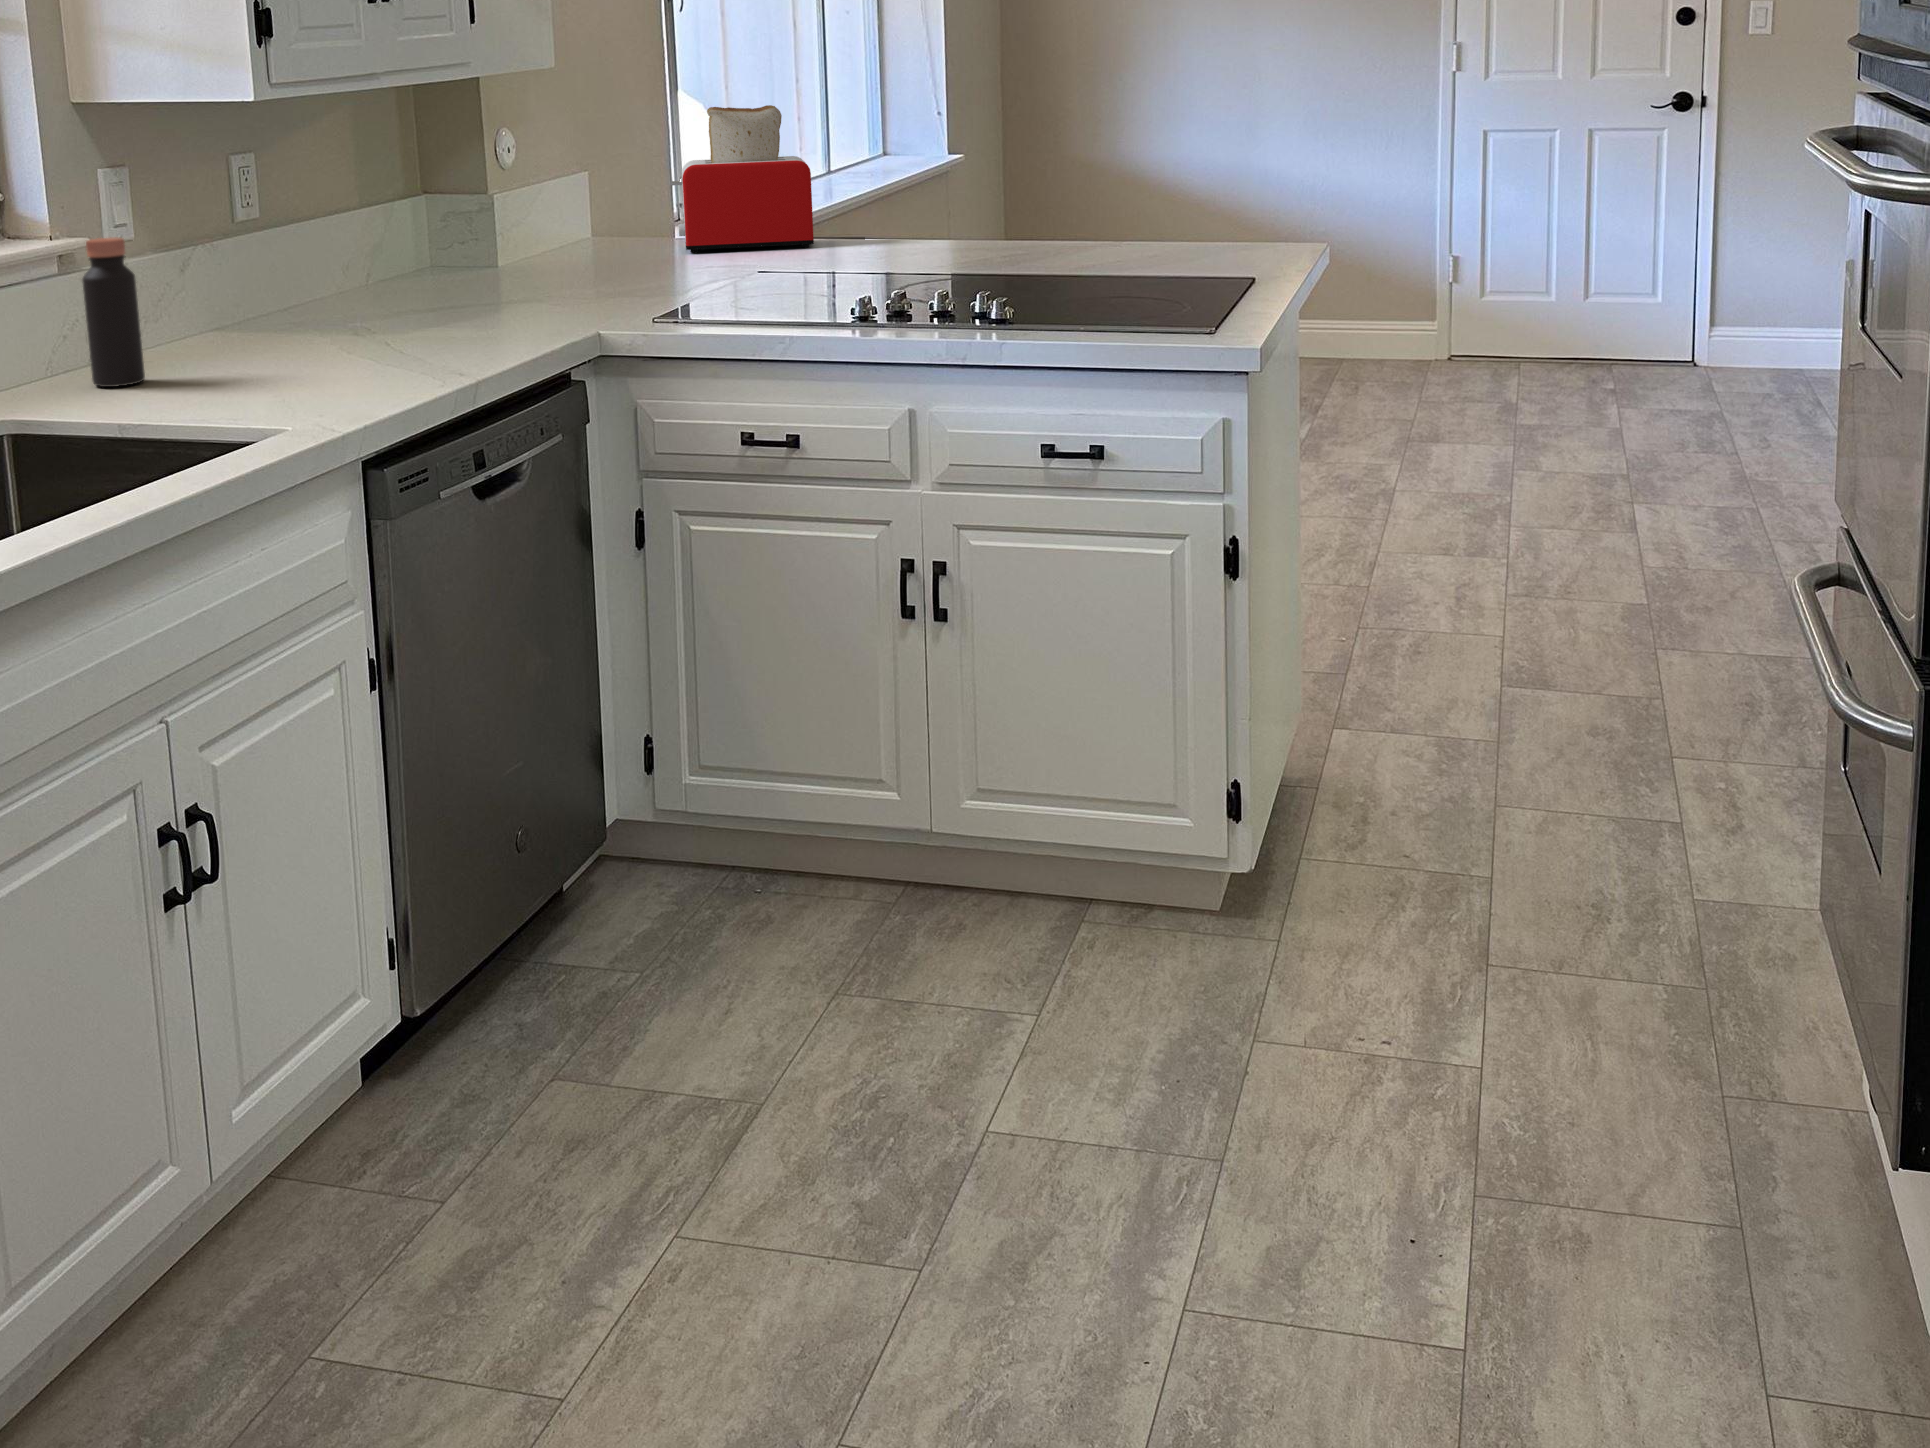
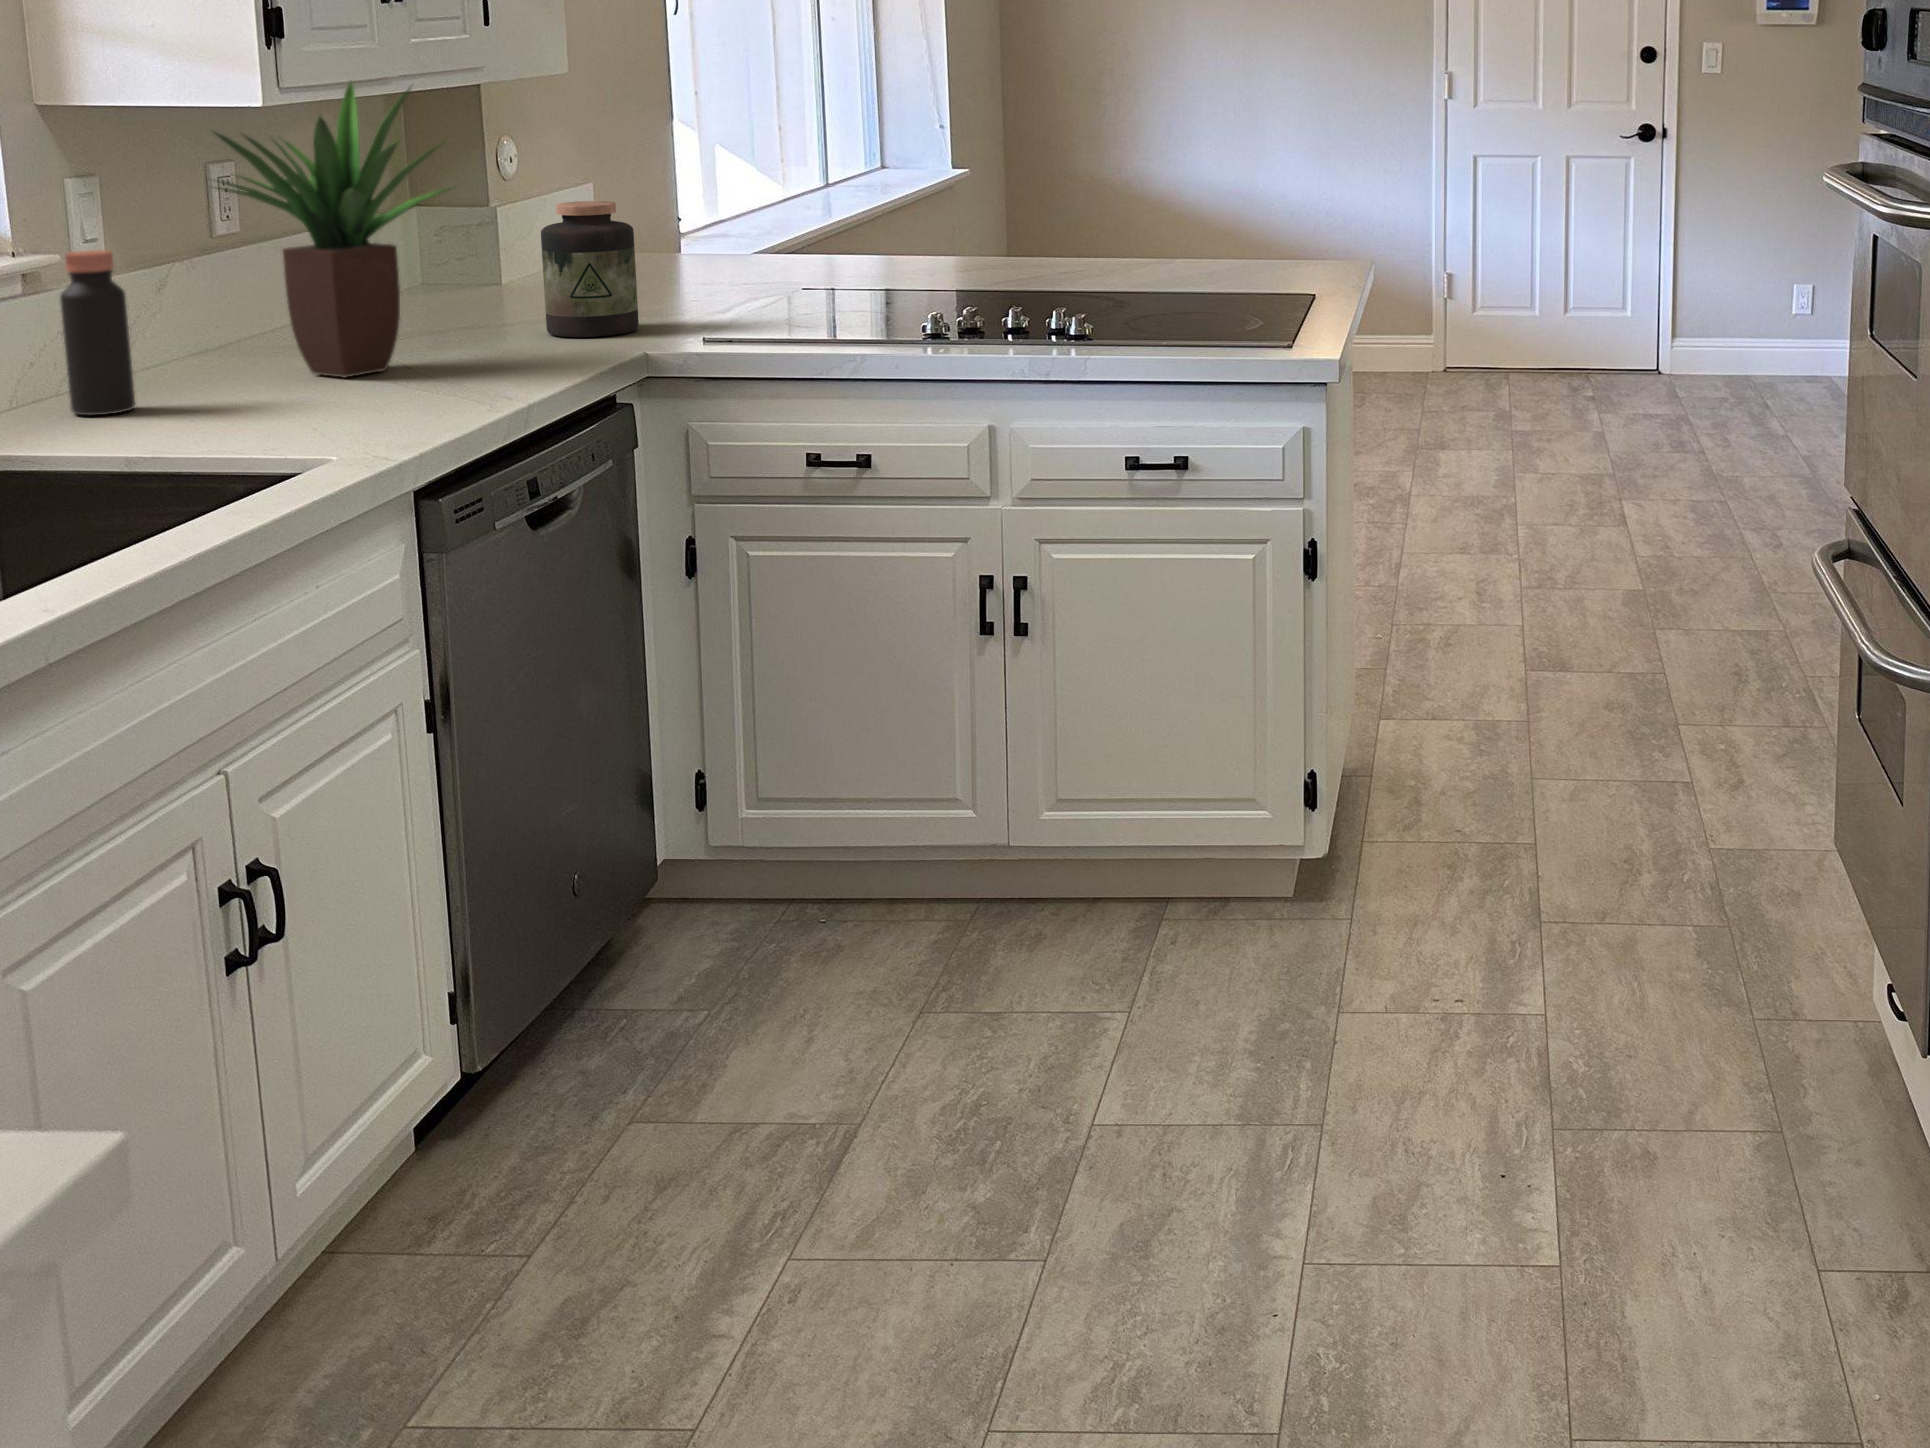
potted plant: none [207,77,428,355] -> present [215,82,449,378]
toaster: present [671,105,814,253] -> none [696,118,852,269]
jar: none [507,188,595,318] -> present [541,201,639,337]

